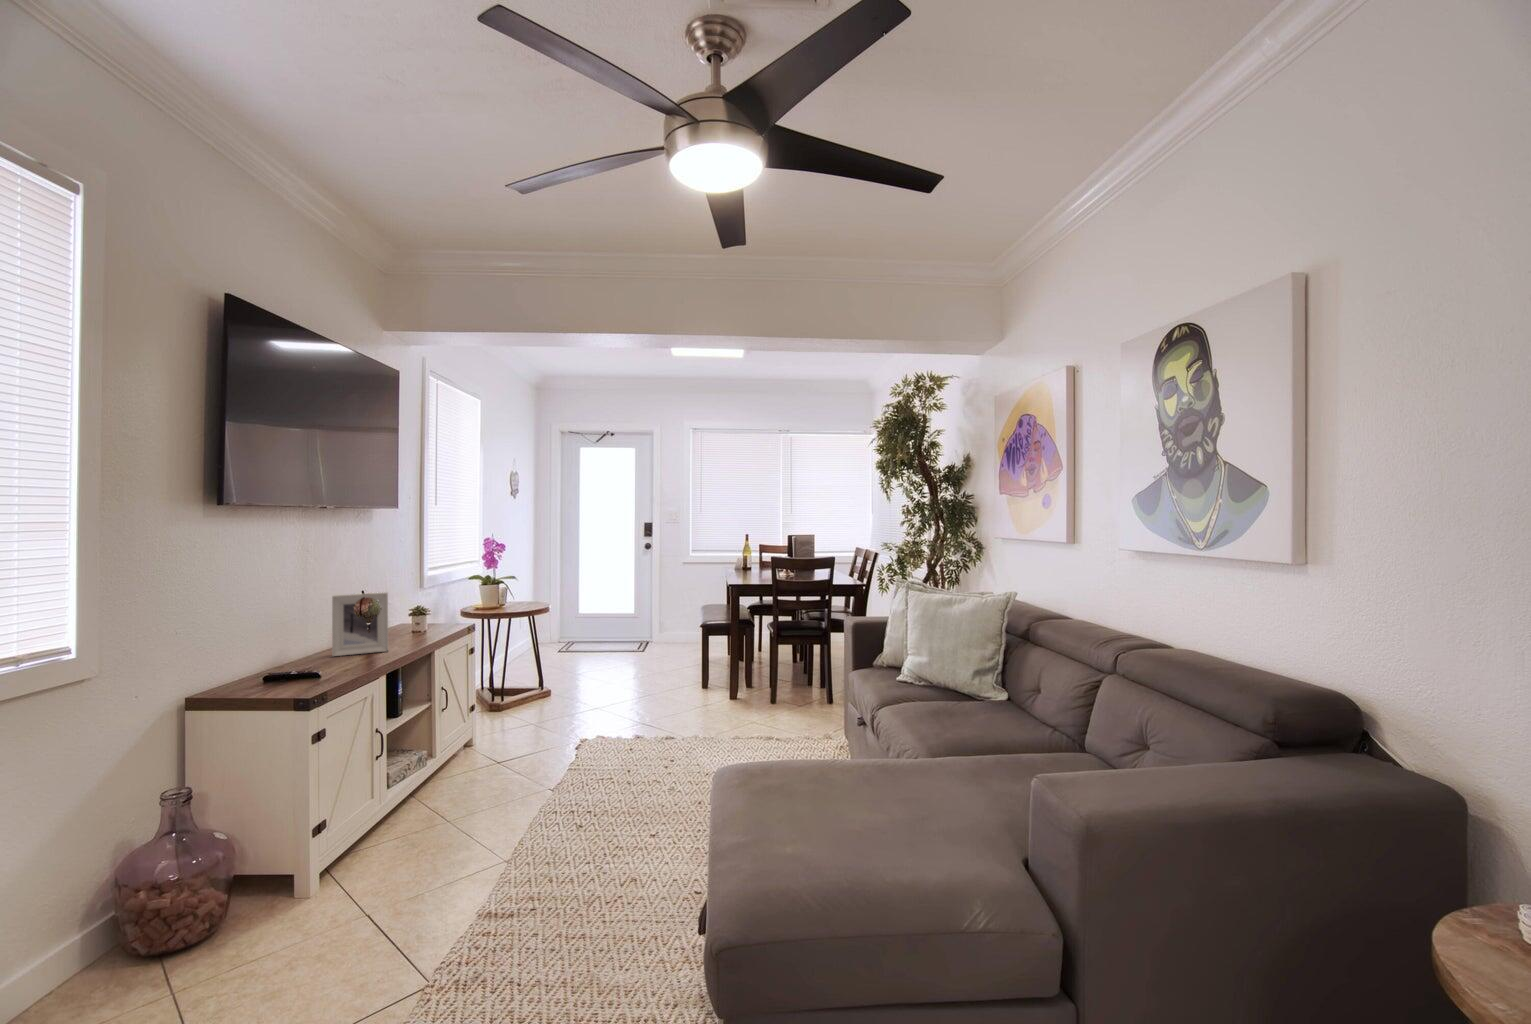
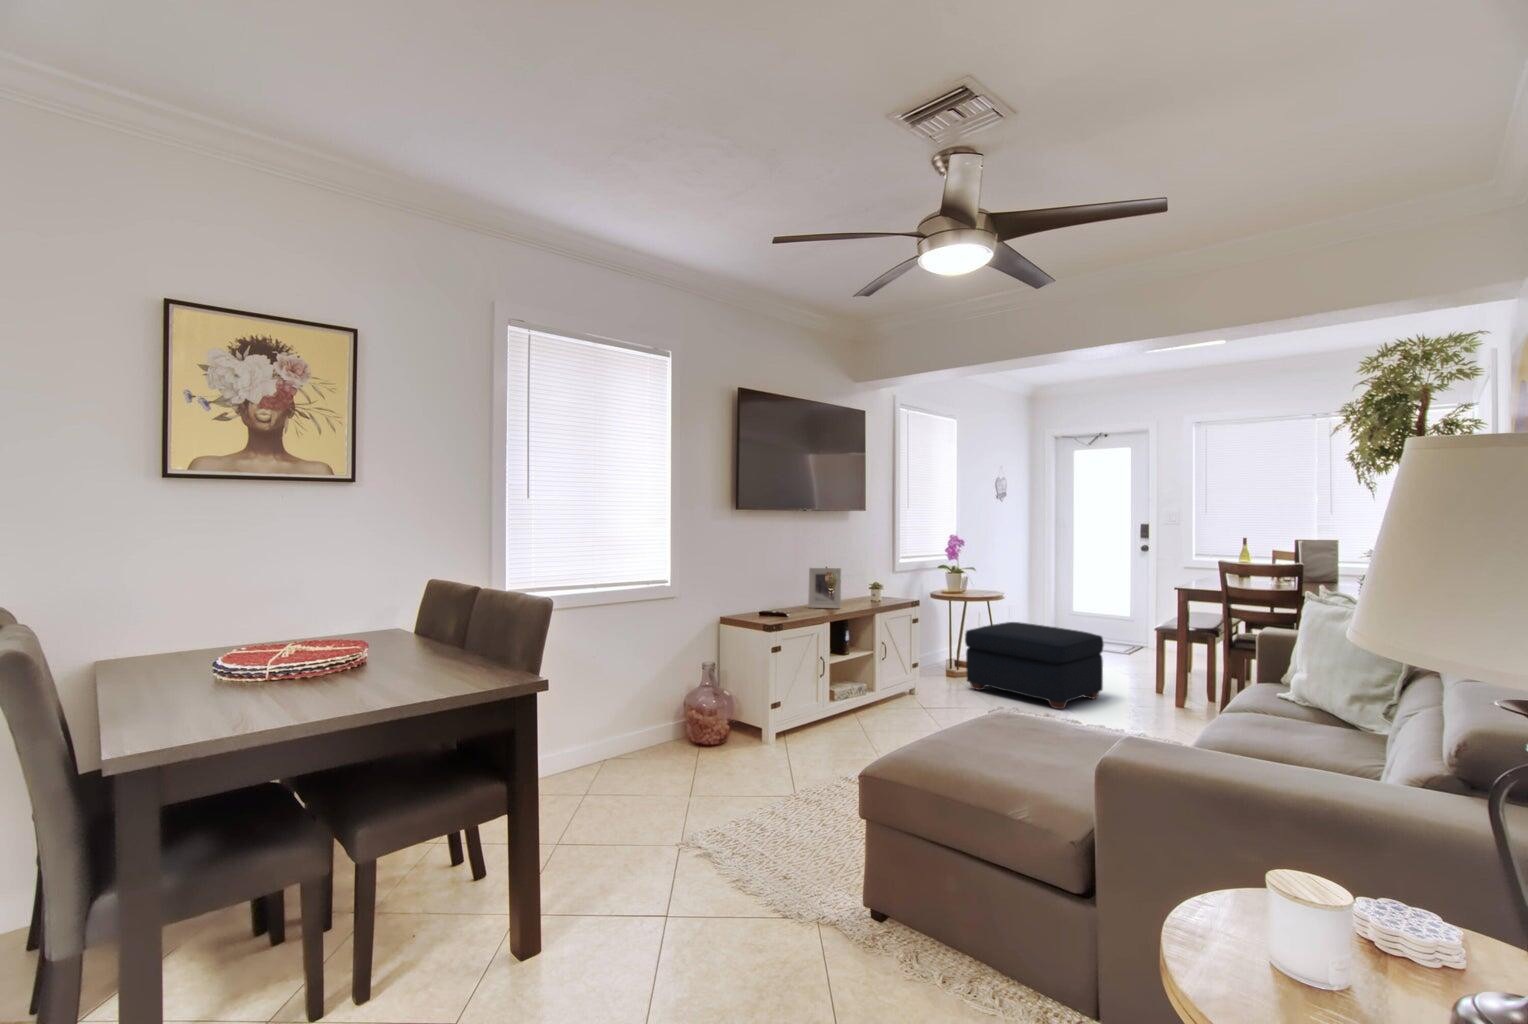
ottoman: none [525,635,668,725] -> present [965,622,1104,709]

